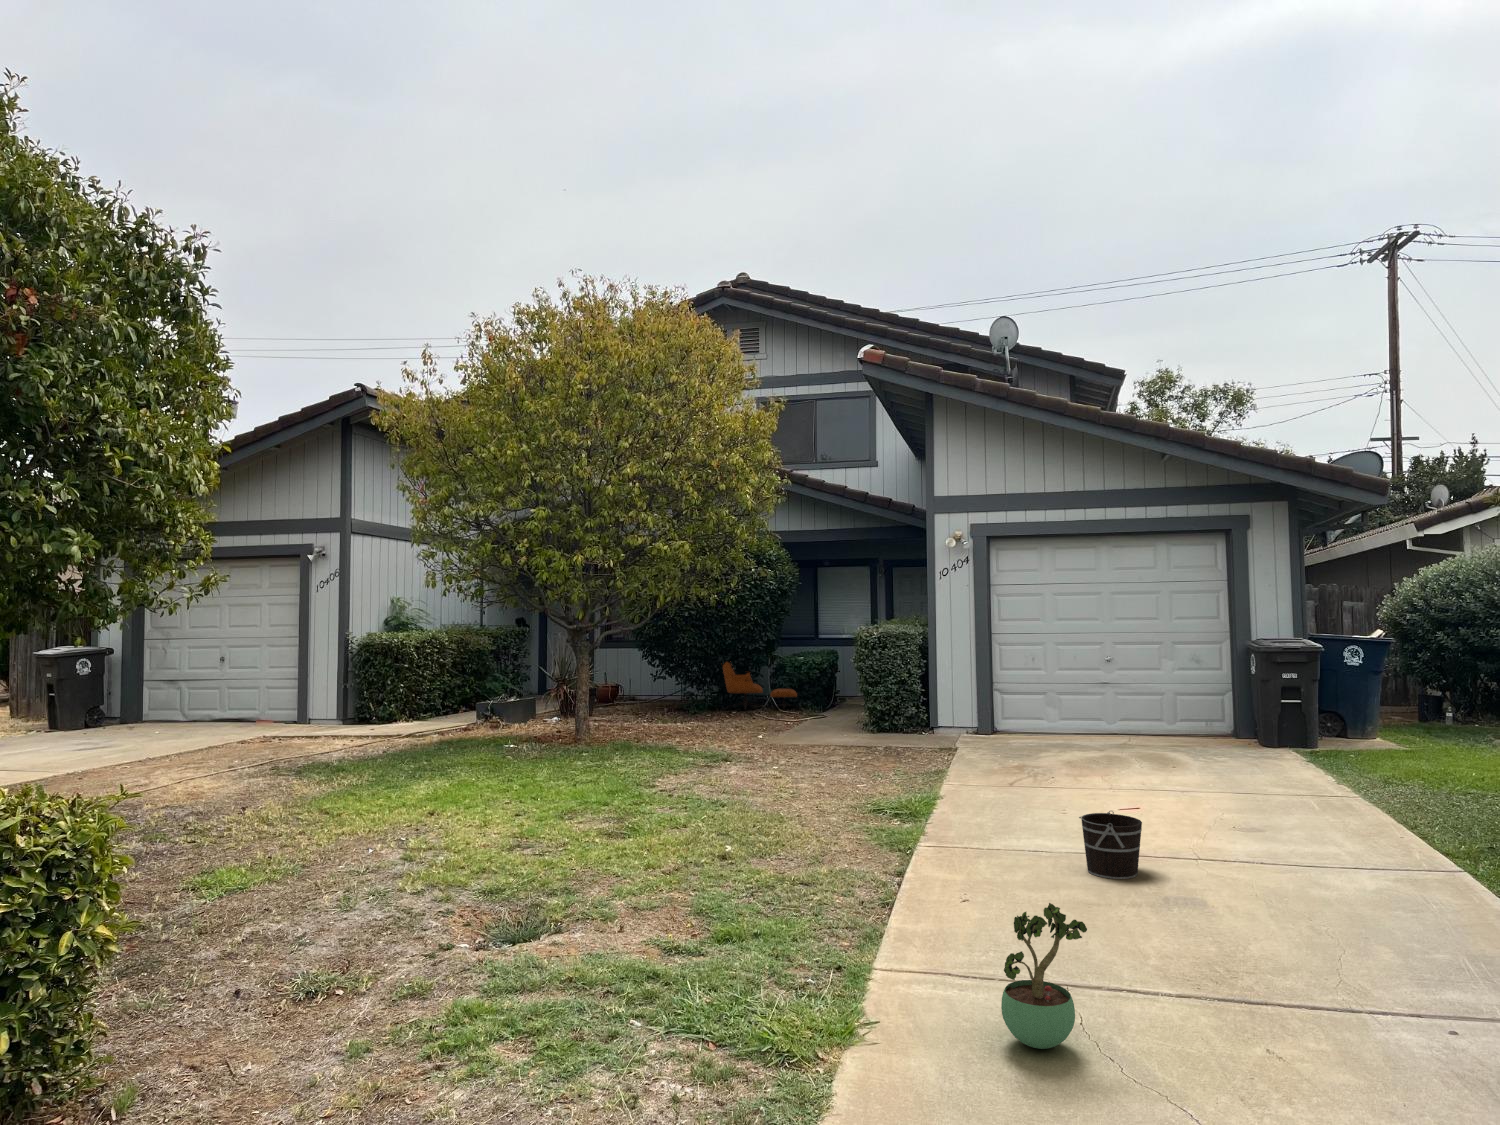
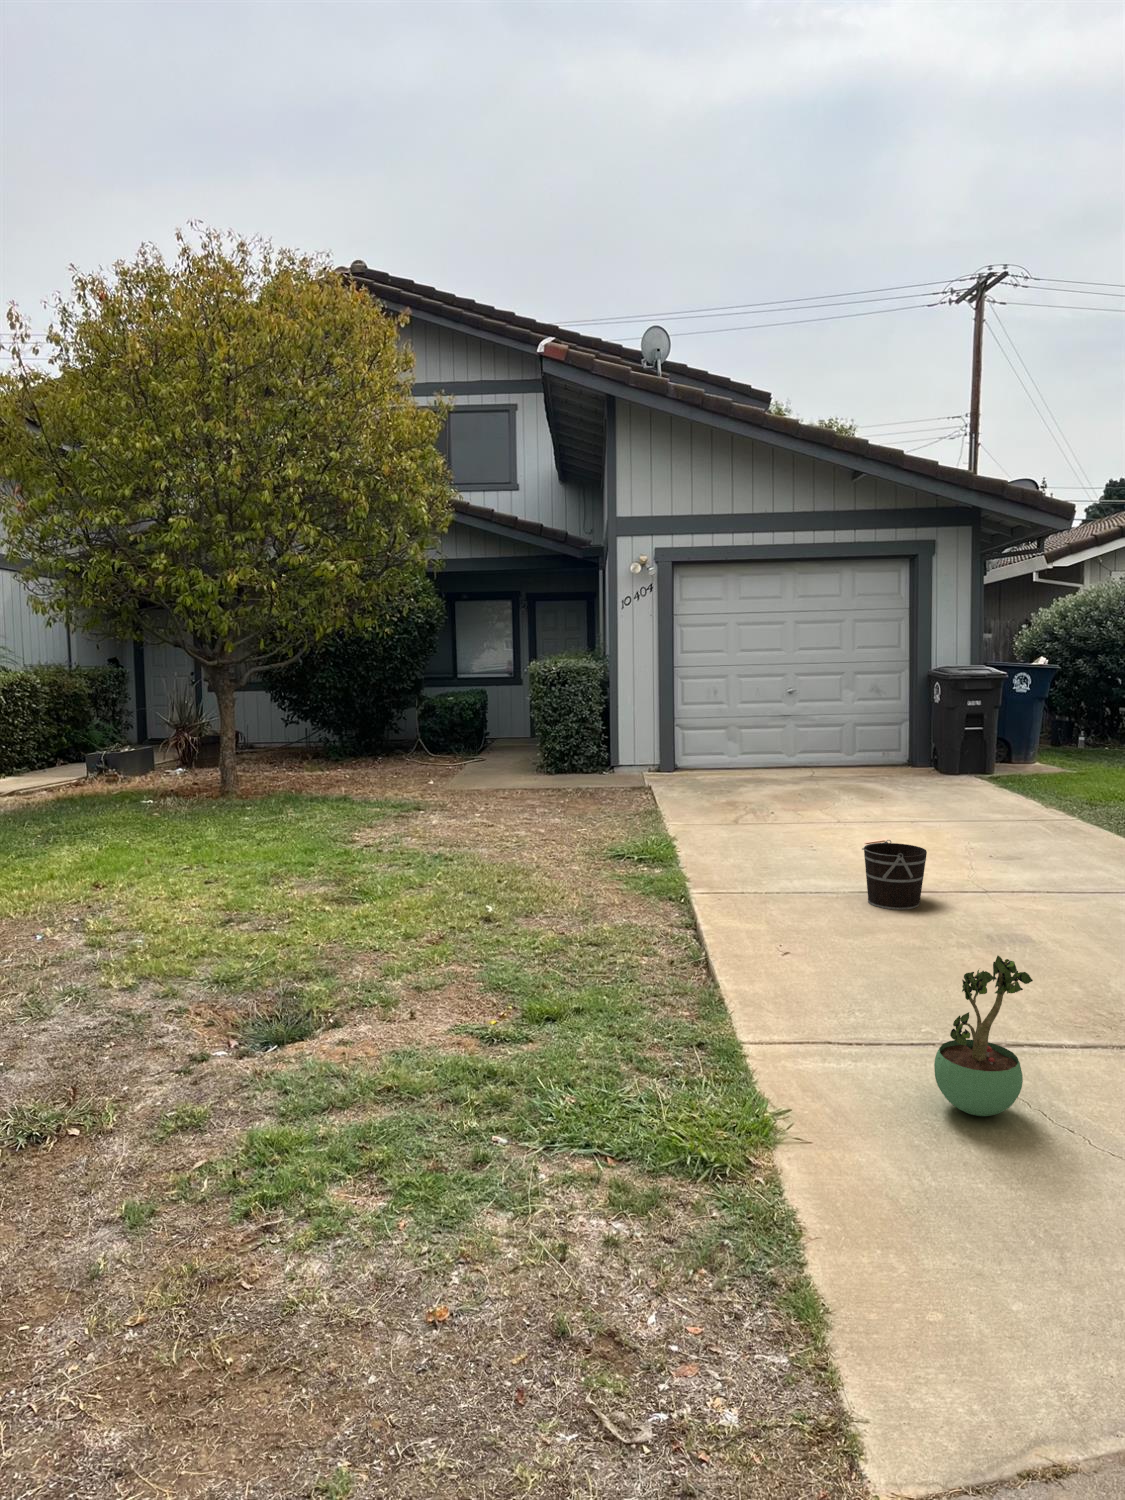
lounge chair: present [723,662,797,709] -> none [364,683,452,752]

